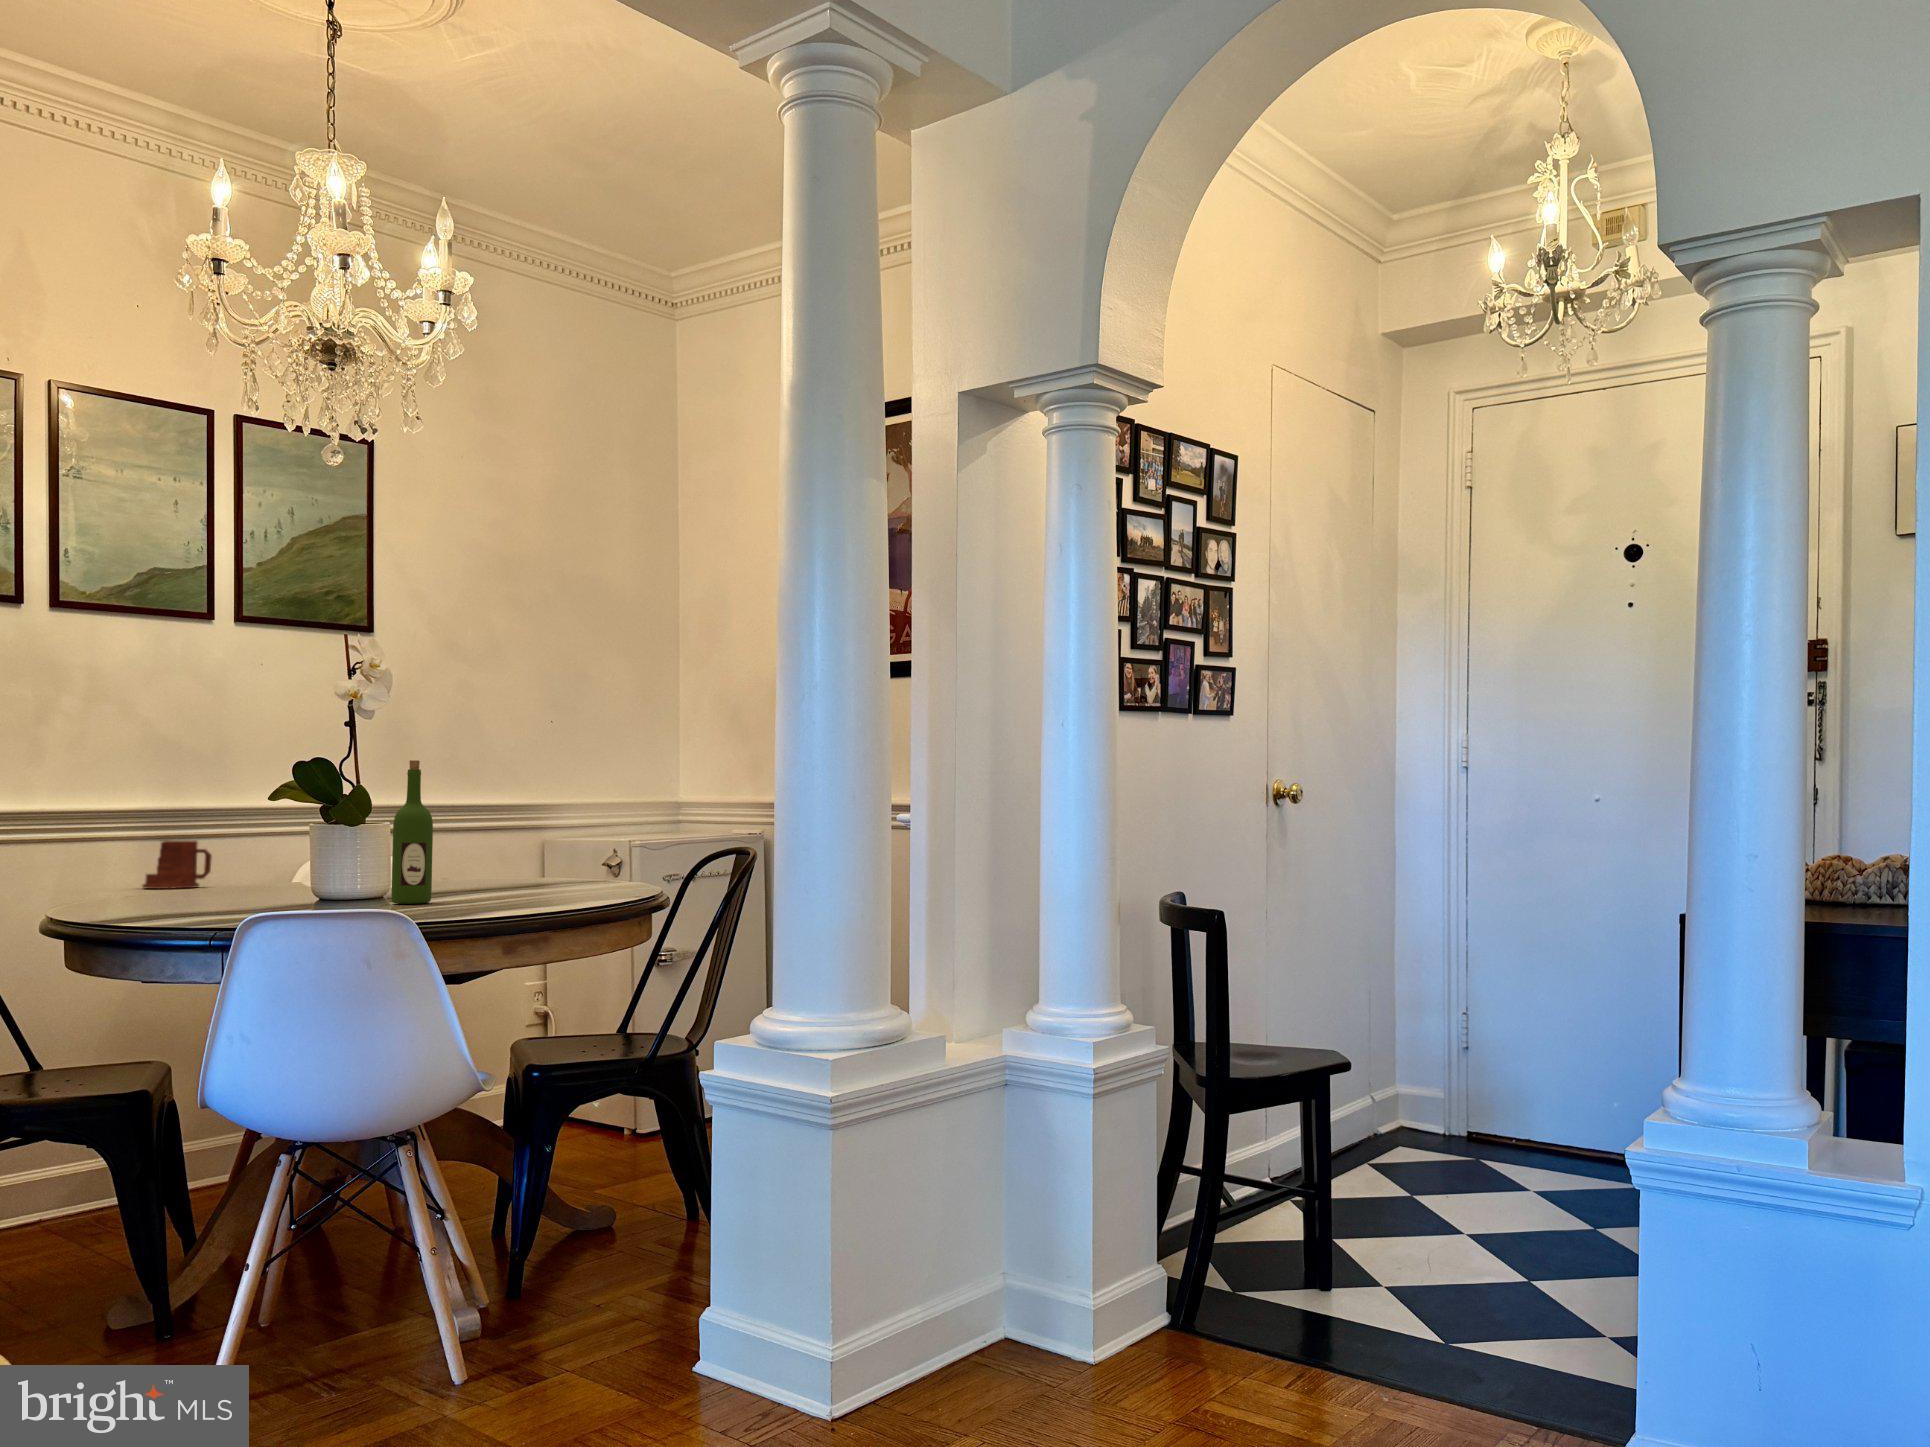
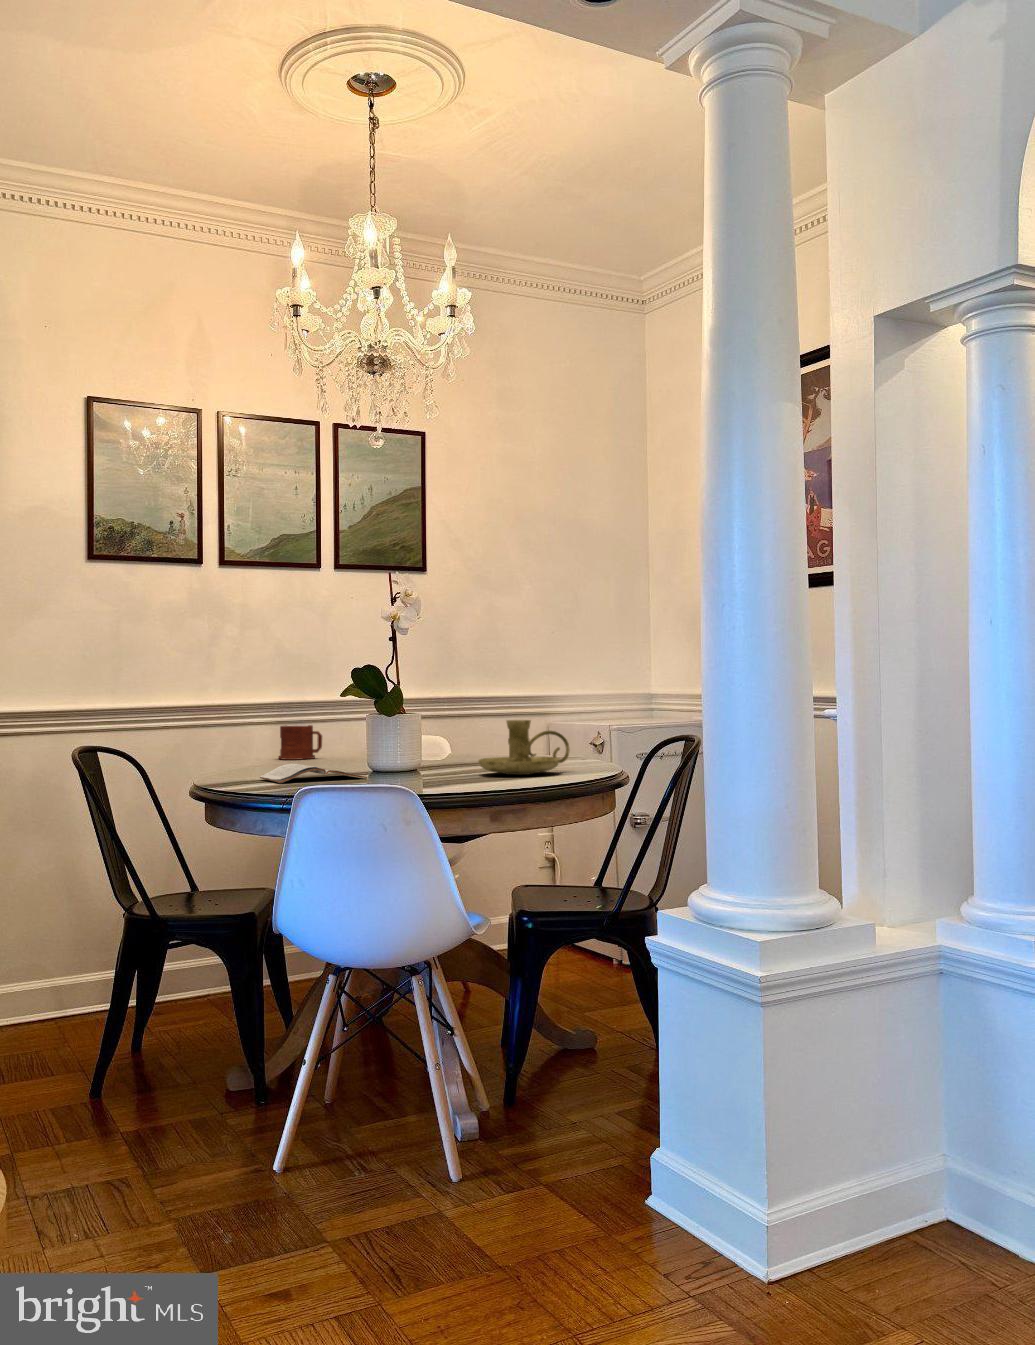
wine bottle: present [392,760,433,904] -> none [416,668,446,780]
candle holder: none [470,829,587,898] -> present [479,720,570,775]
magazine: none [163,886,320,909] -> present [260,764,367,783]

